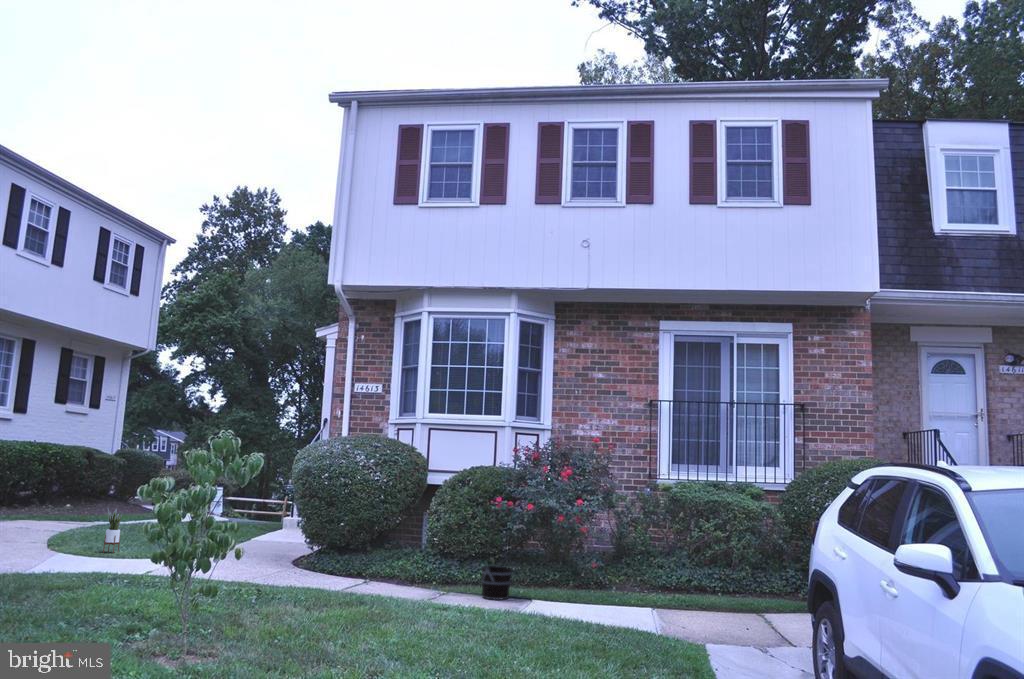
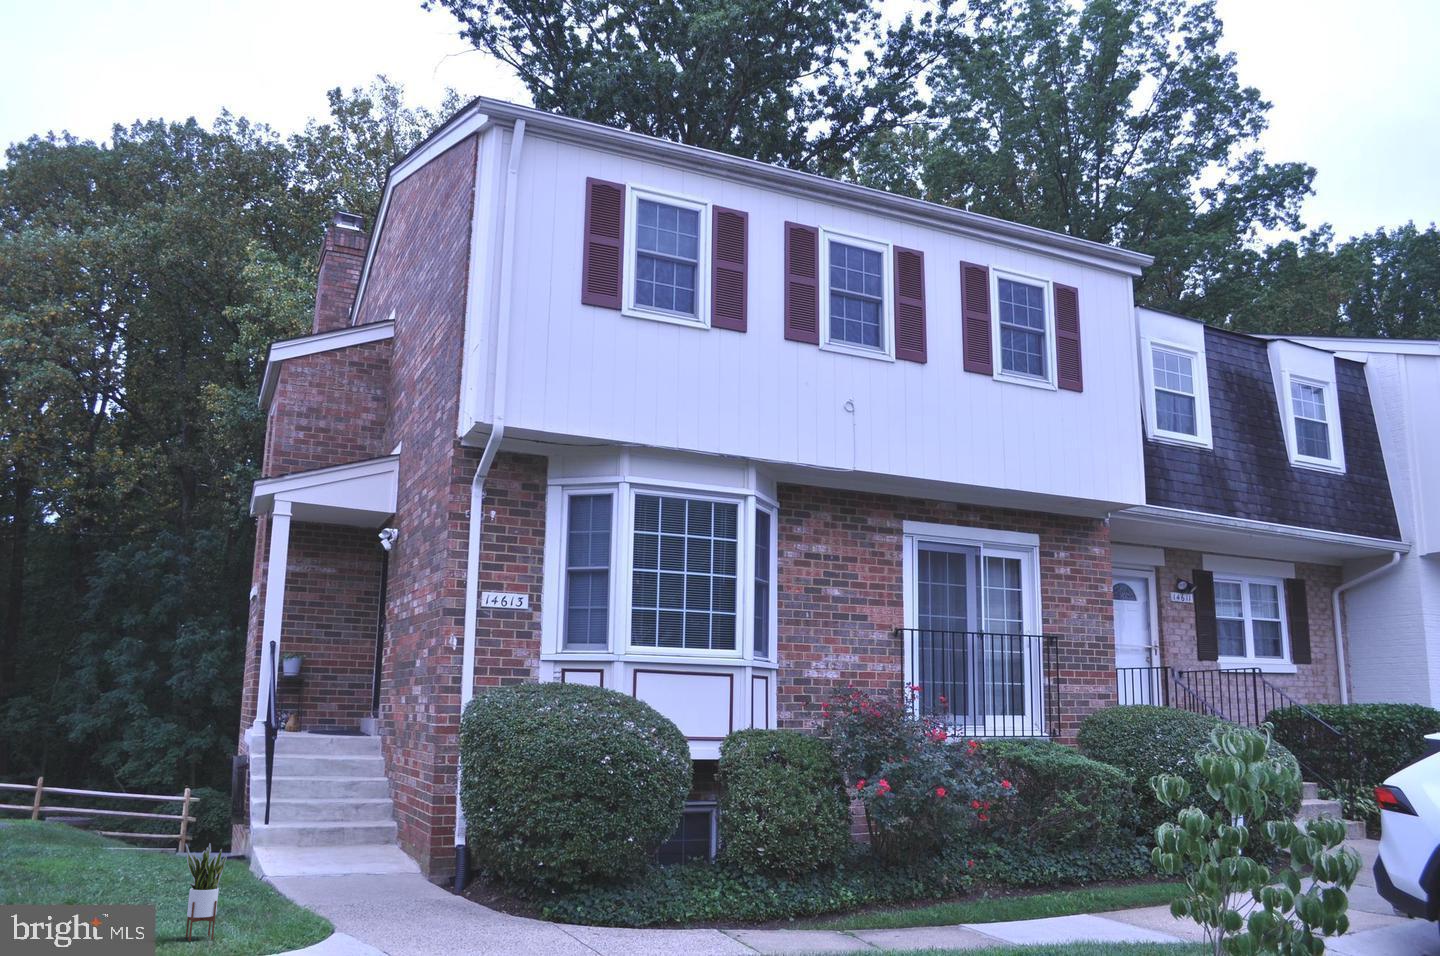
bucket: present [481,566,512,600] -> none [904,881,954,936]

